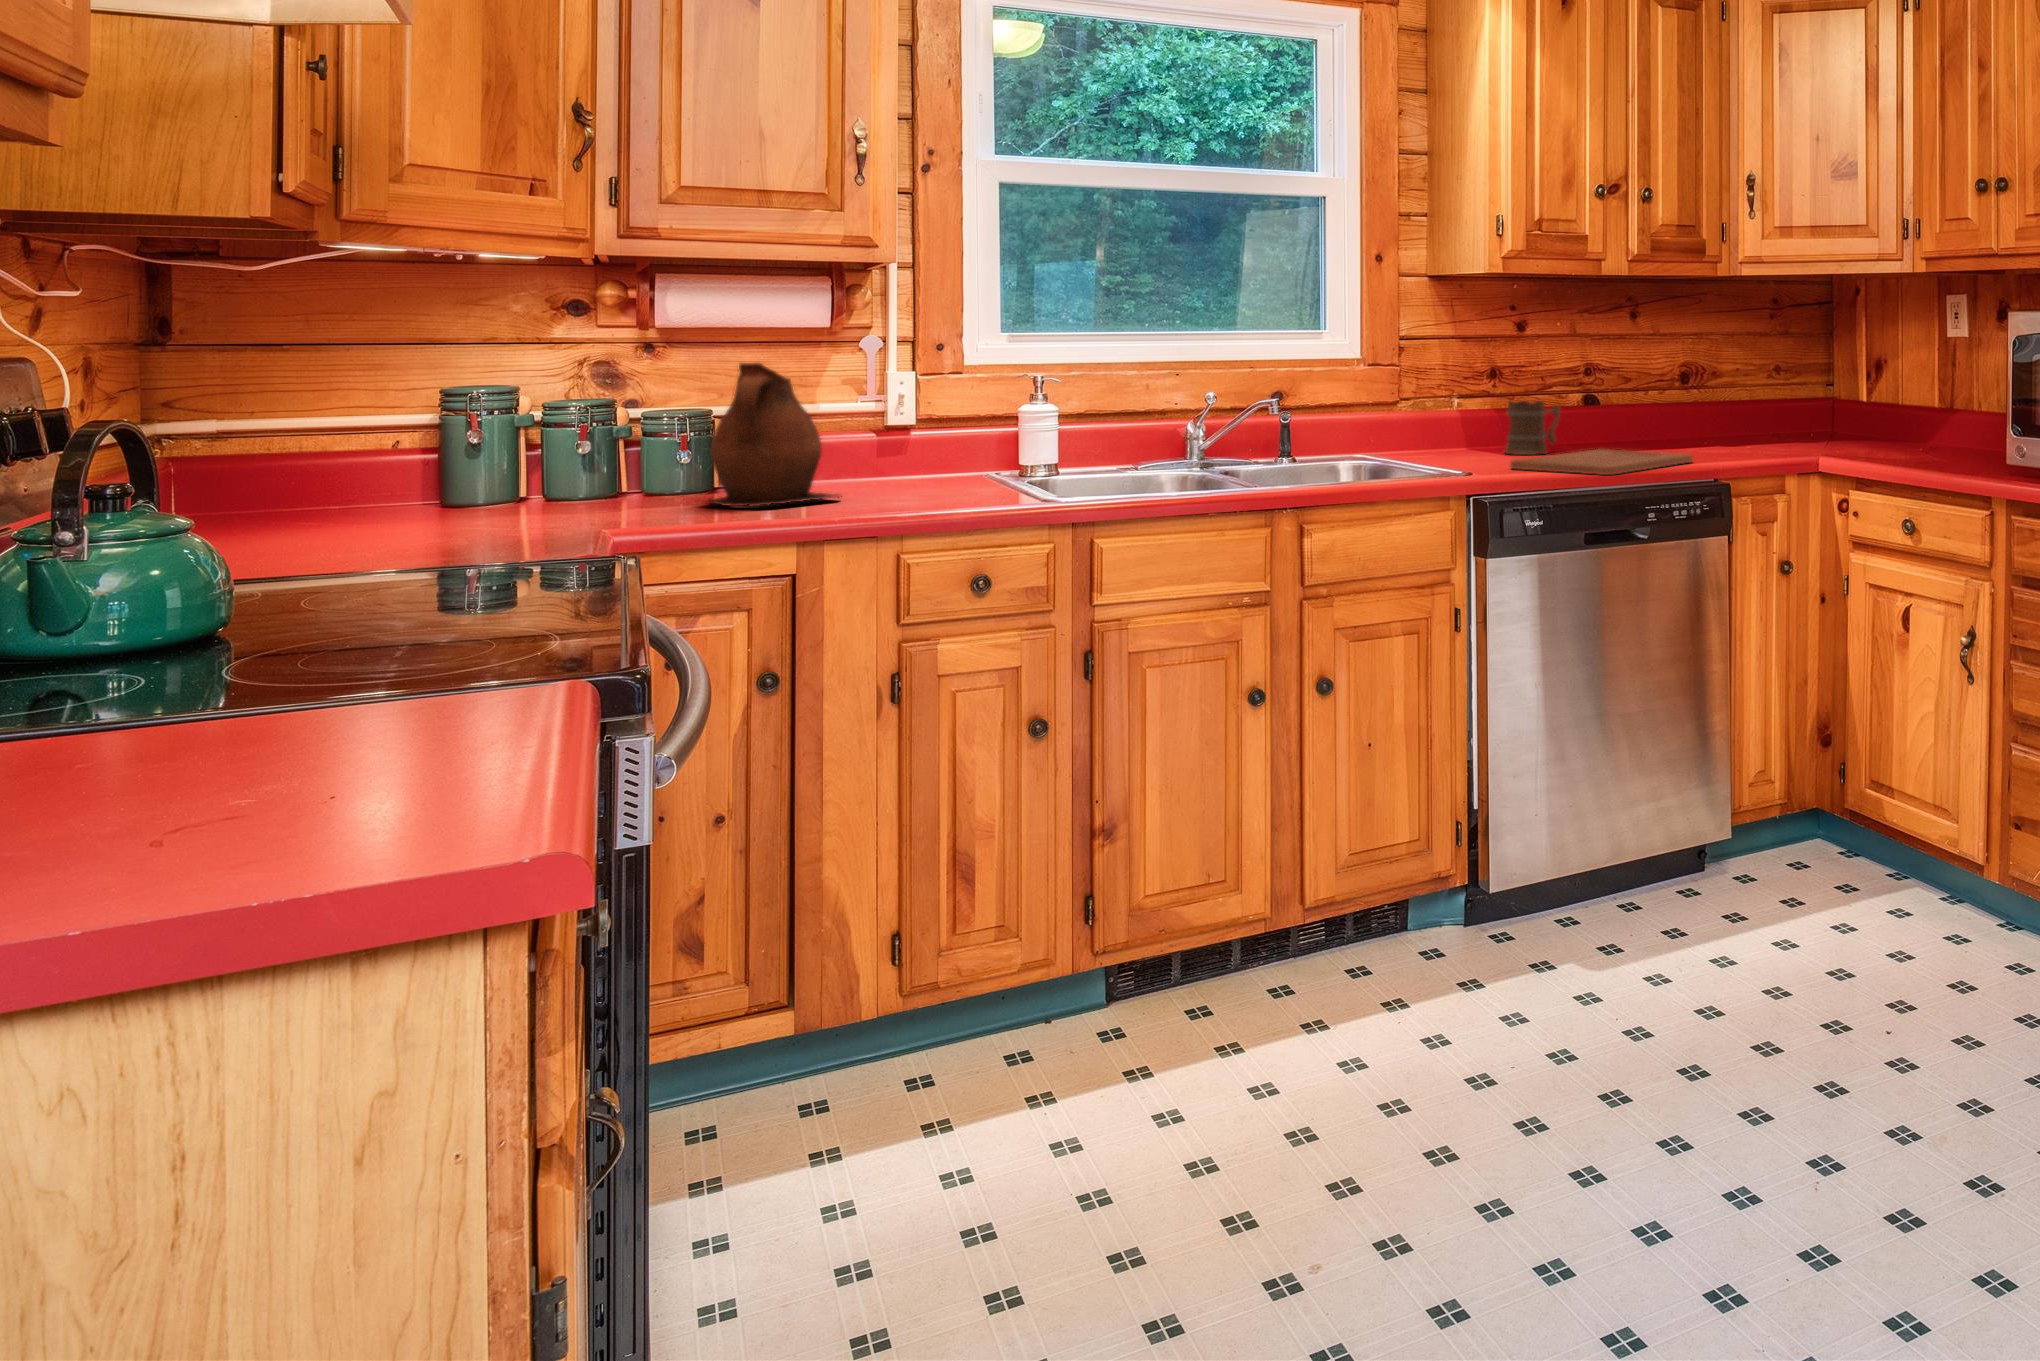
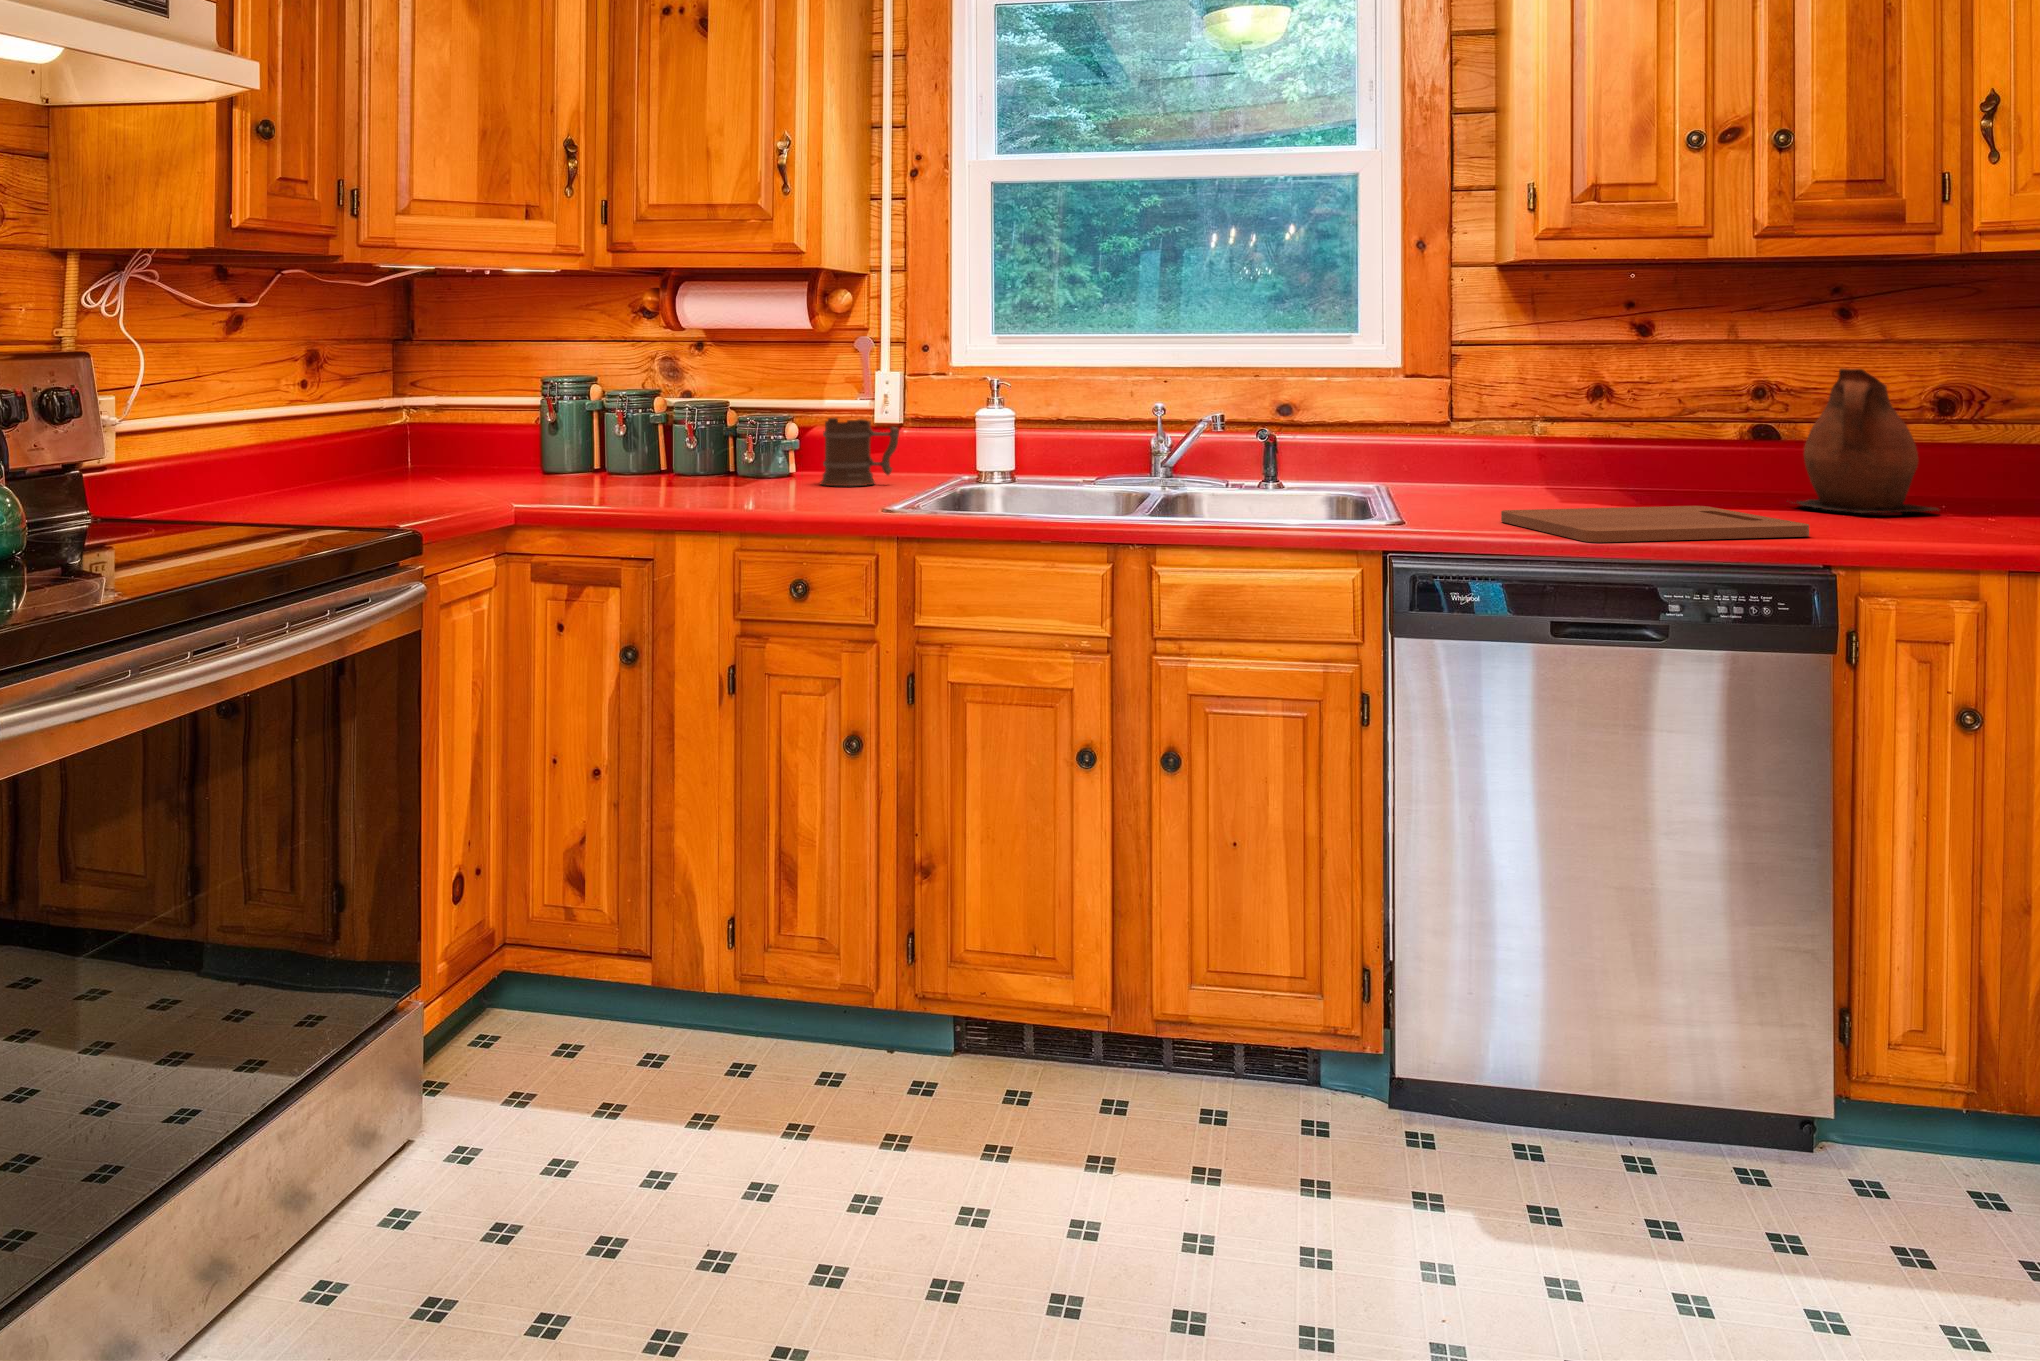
ceramic pitcher: present [706,363,842,506] -> present [1787,368,1939,513]
mug: present [1504,401,1560,455] -> present [821,418,899,486]

